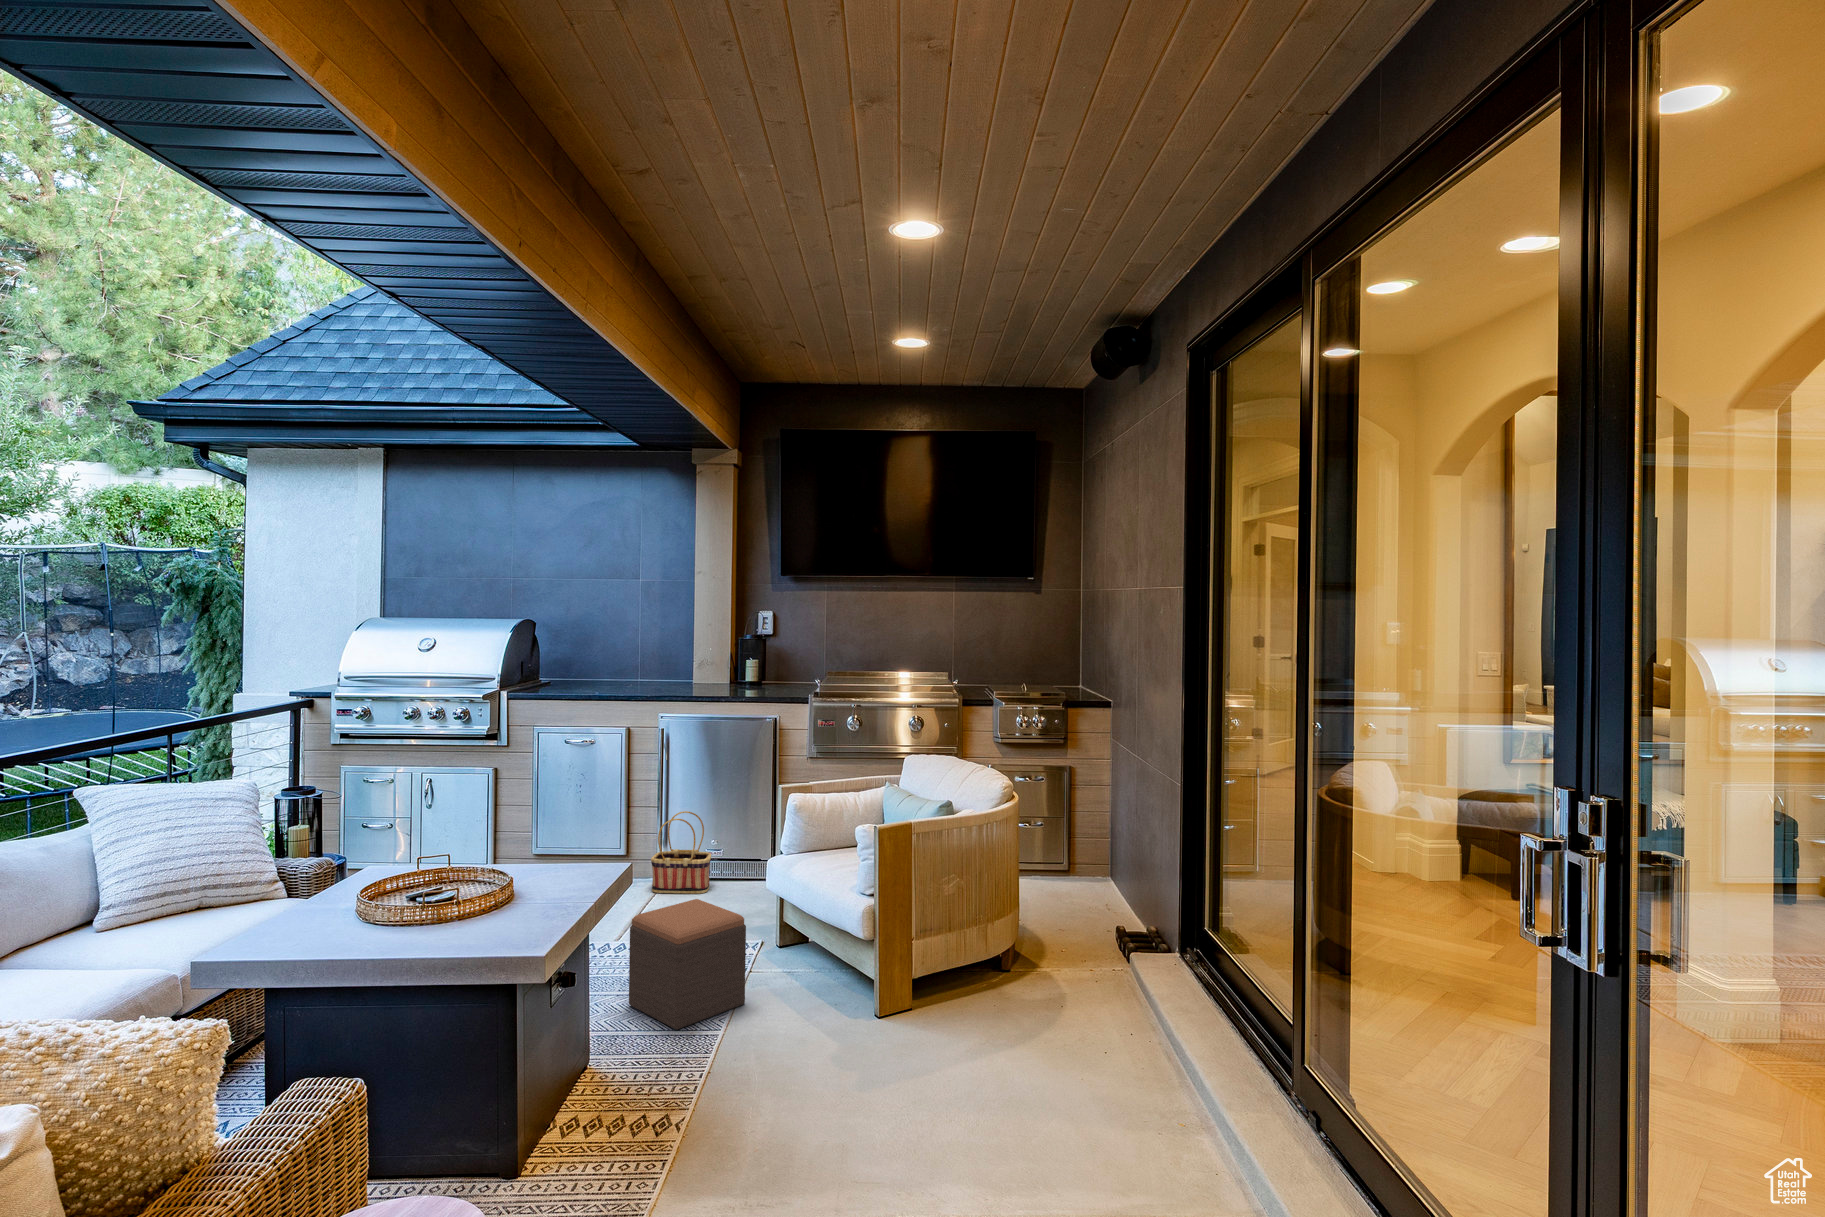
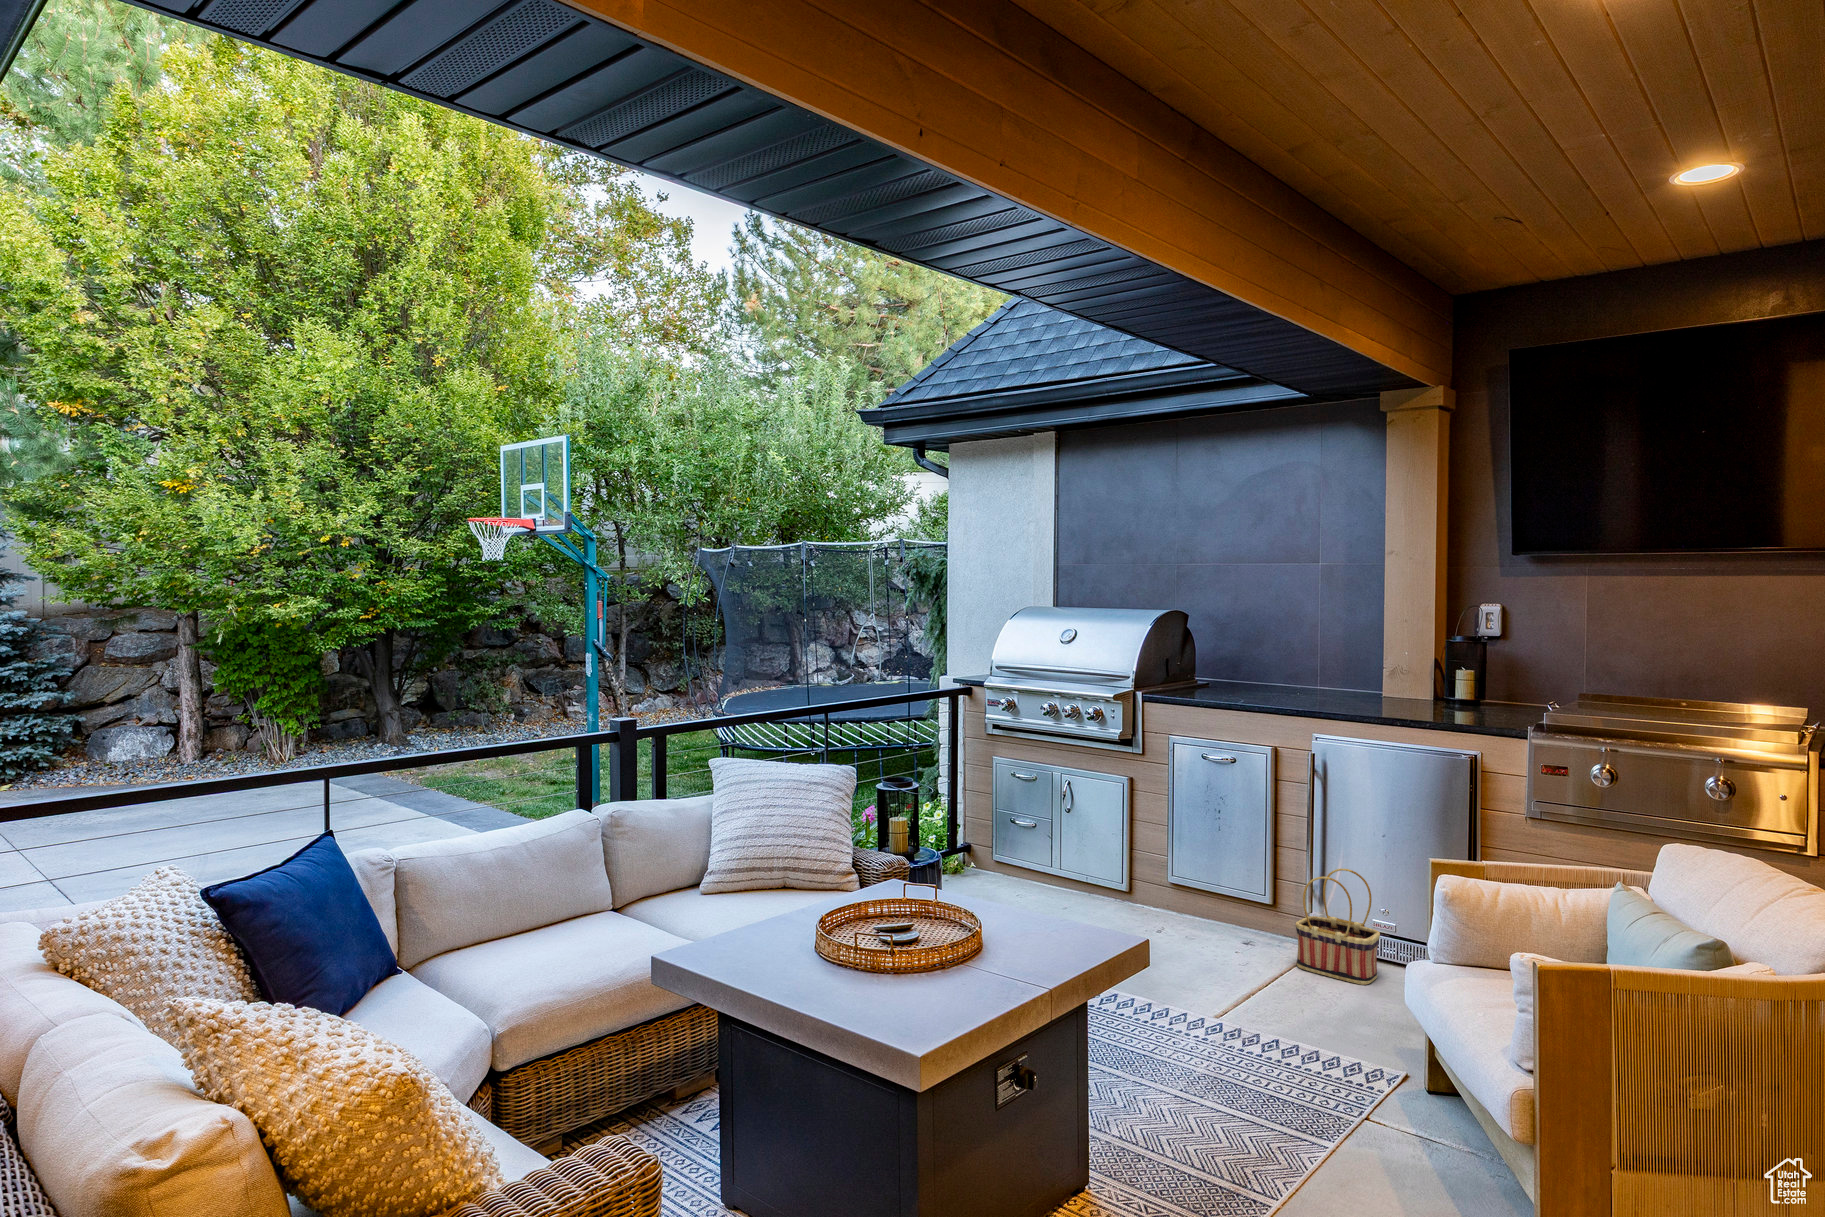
footstool: present [629,899,746,1030] -> none [1178,998,1331,1172]

